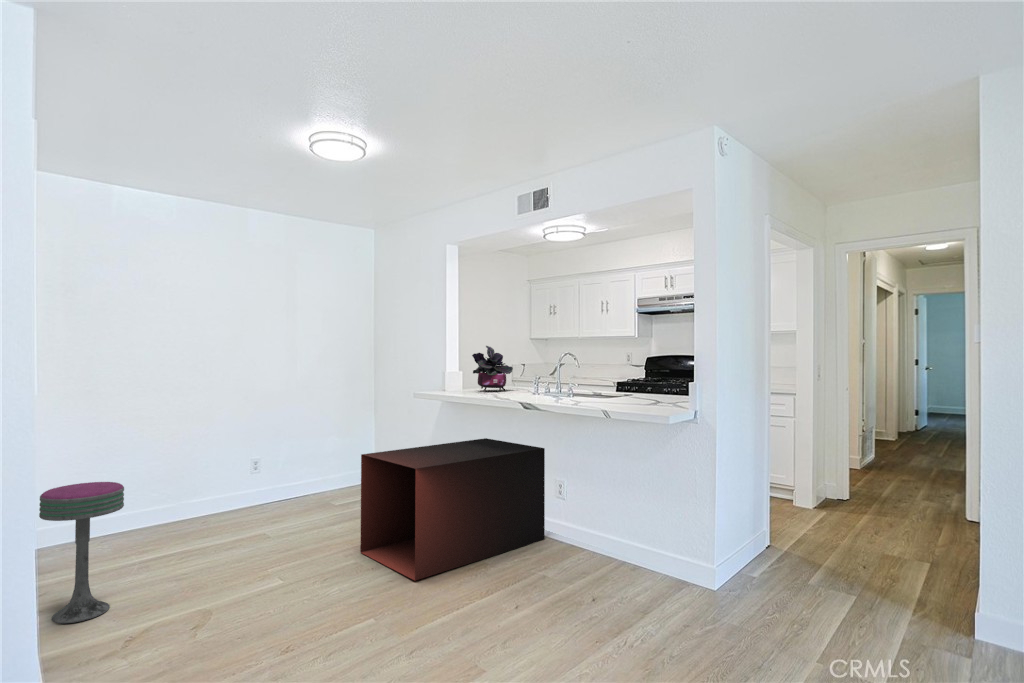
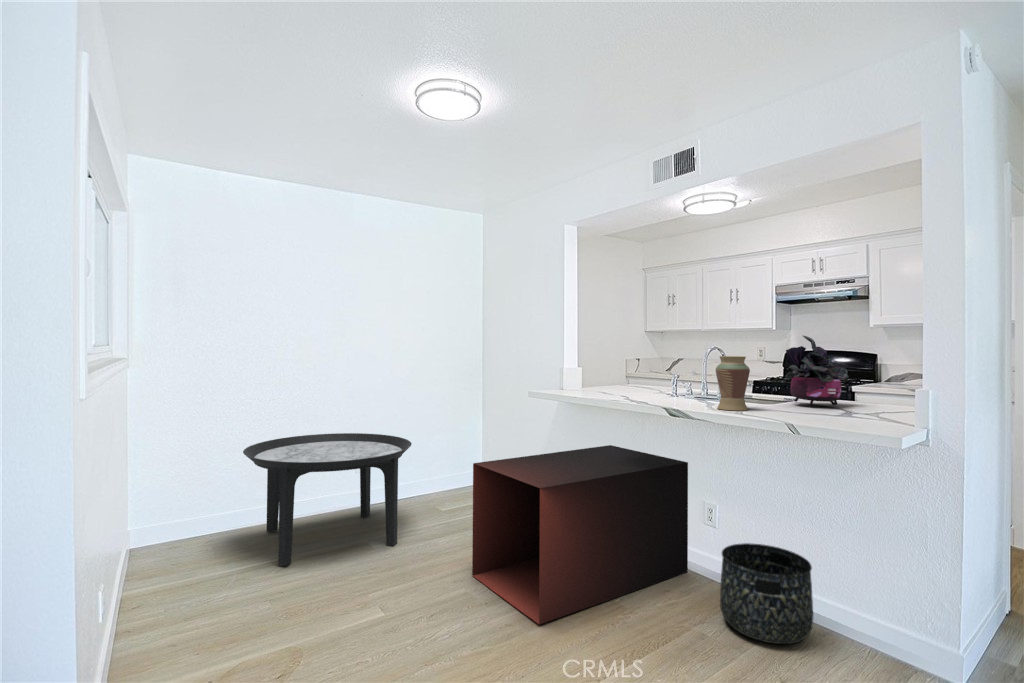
potted plant: present [472,346,513,391] -> present [786,336,849,406]
vase: none [560,360,586,403] -> present [716,356,750,411]
round table: none [139,436,305,555] -> present [243,433,411,566]
bar stool: present [39,482,124,624] -> none [124,489,215,653]
basket: none [561,508,626,579] -> present [720,543,813,644]

